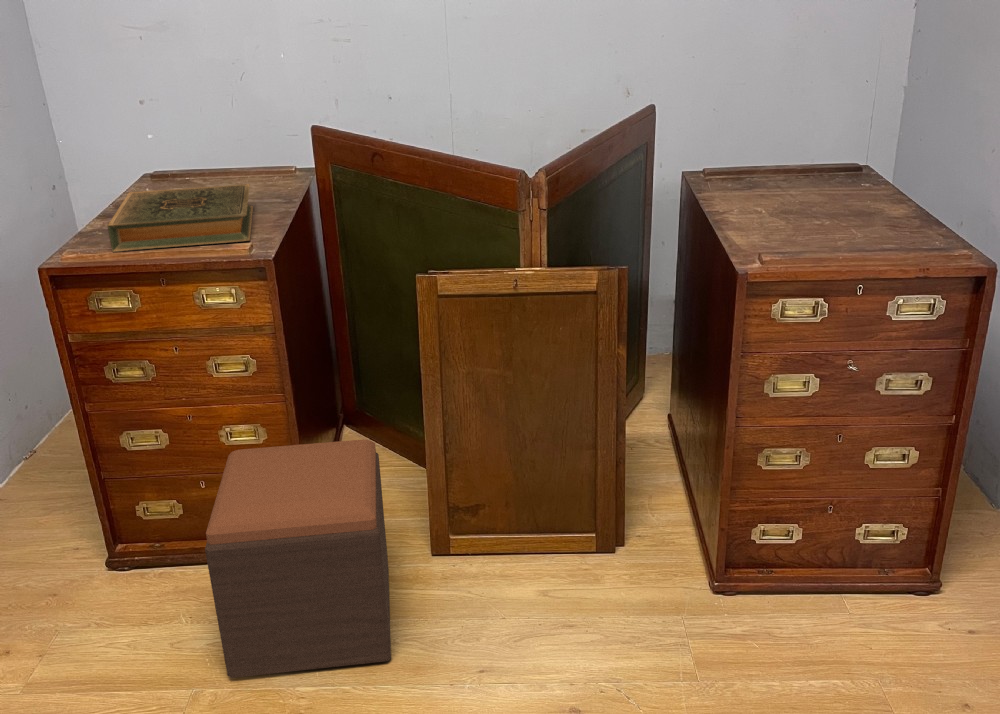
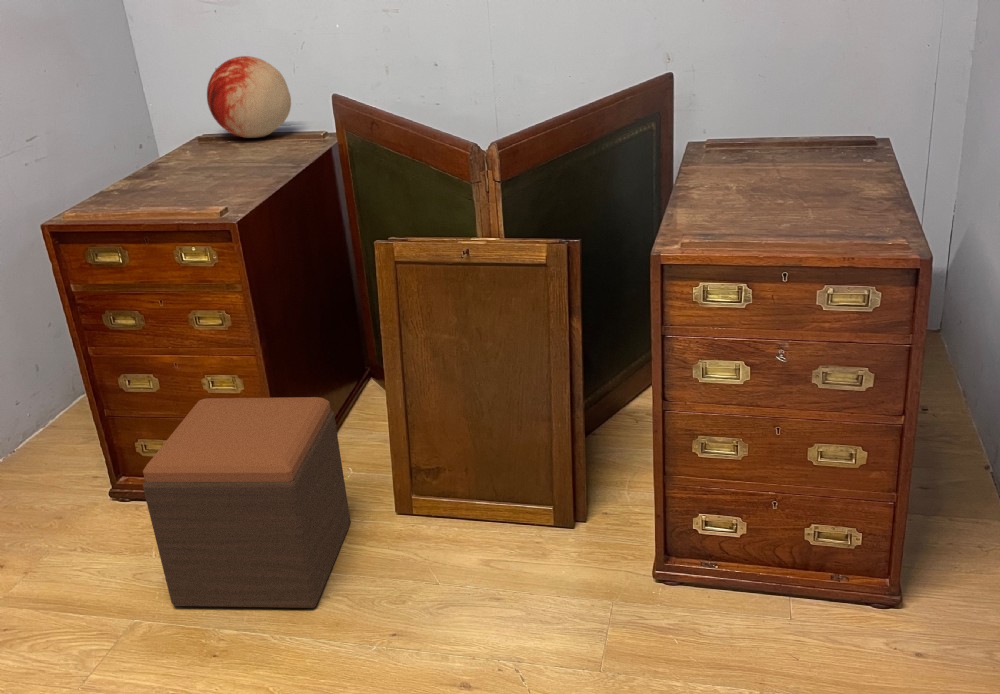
decorative orb: none [166,93,256,178] -> present [207,56,291,138]
hardback book: present [107,184,253,252] -> none [103,147,261,210]

